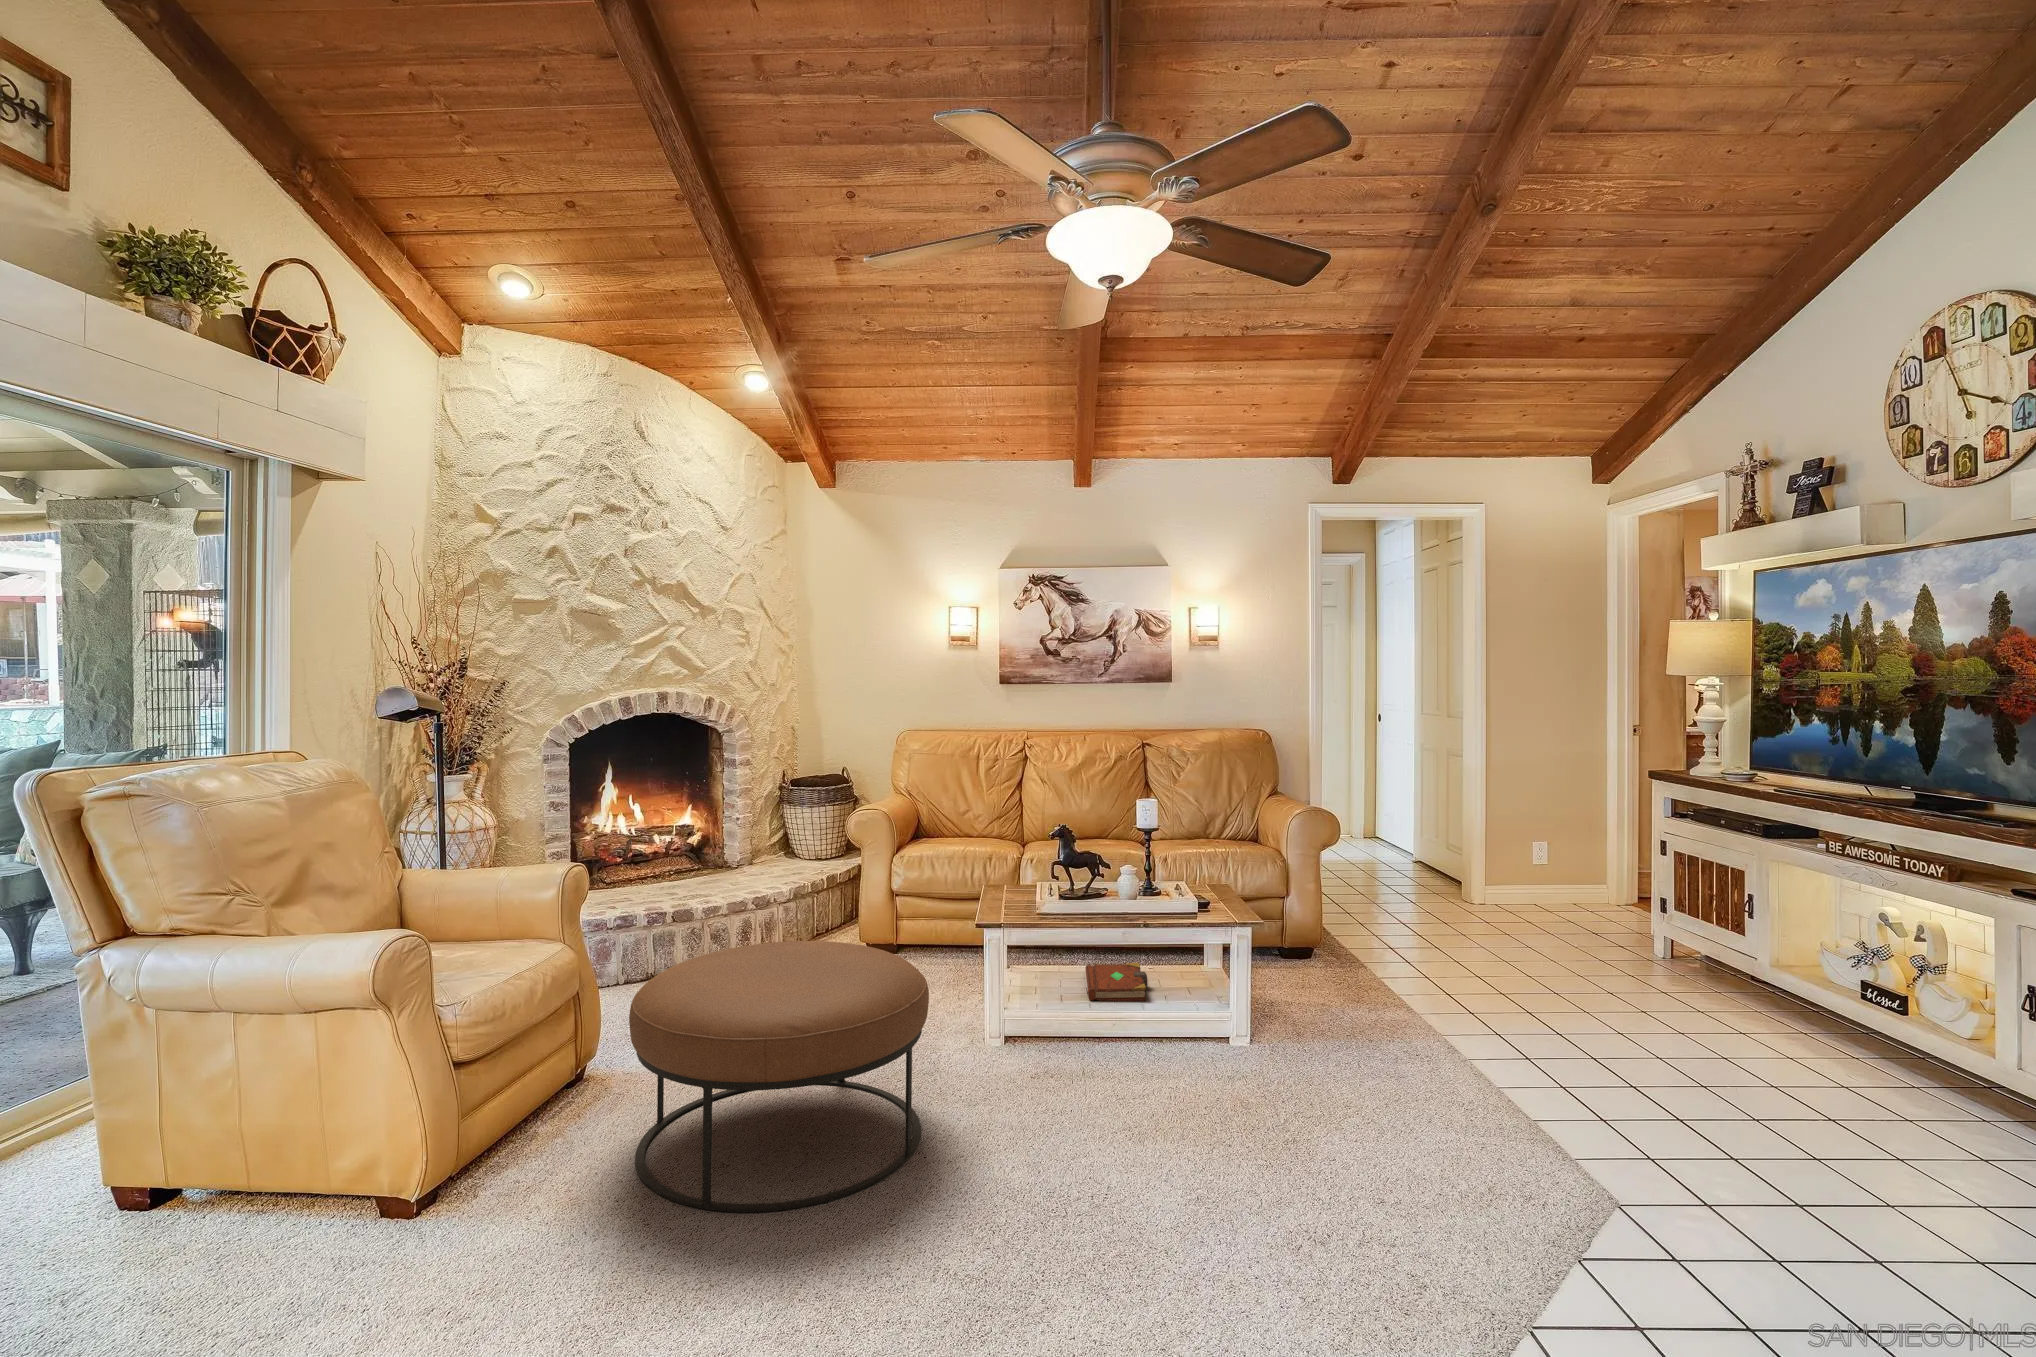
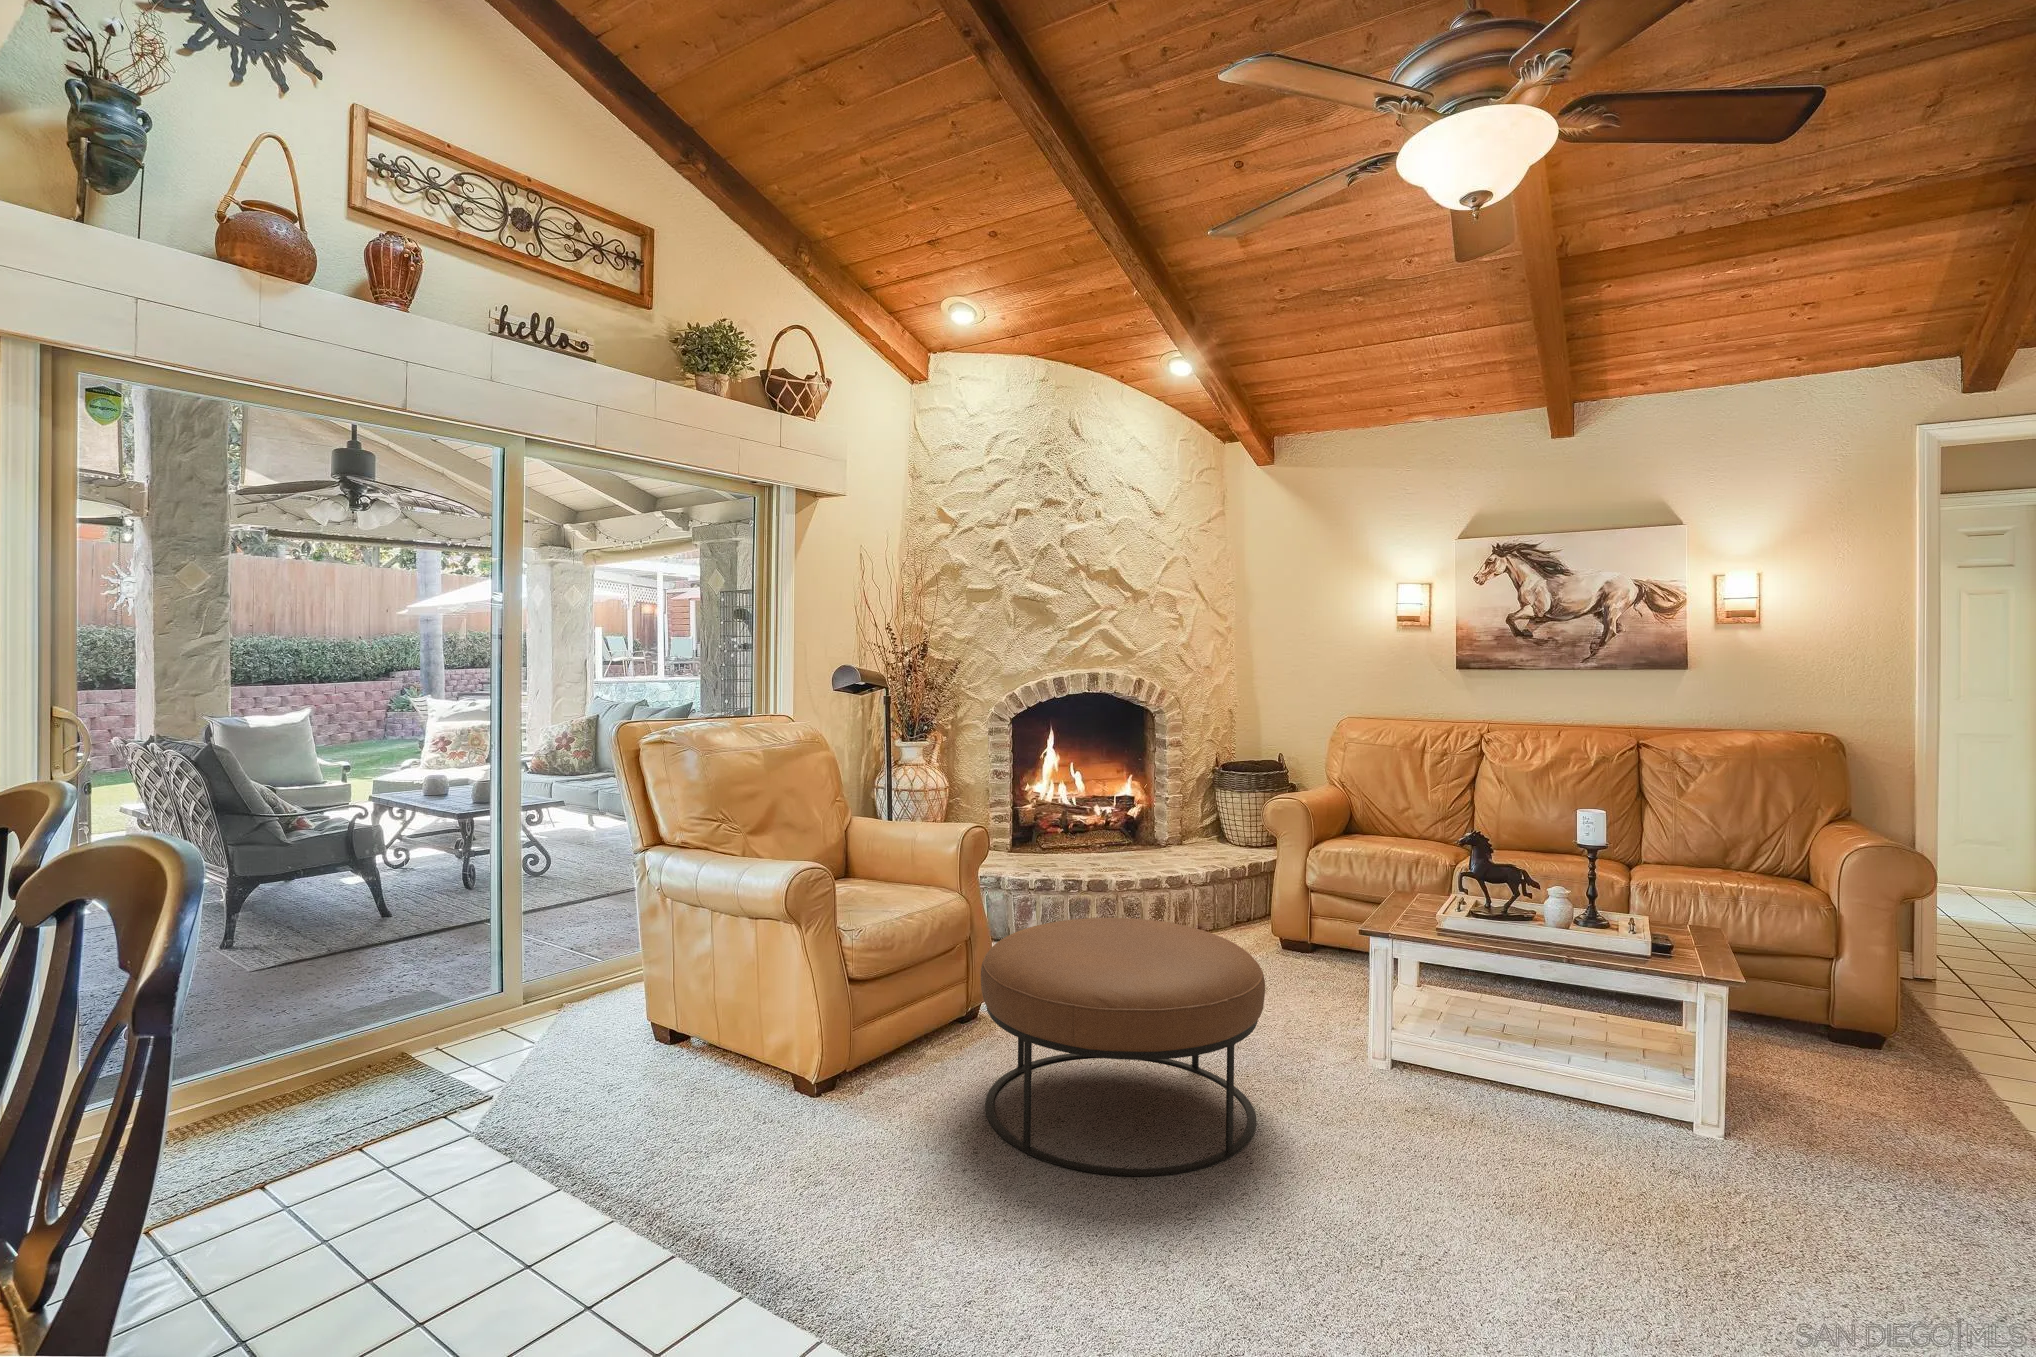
book: present [1085,963,1148,1001] -> none [1496,997,1584,1052]

